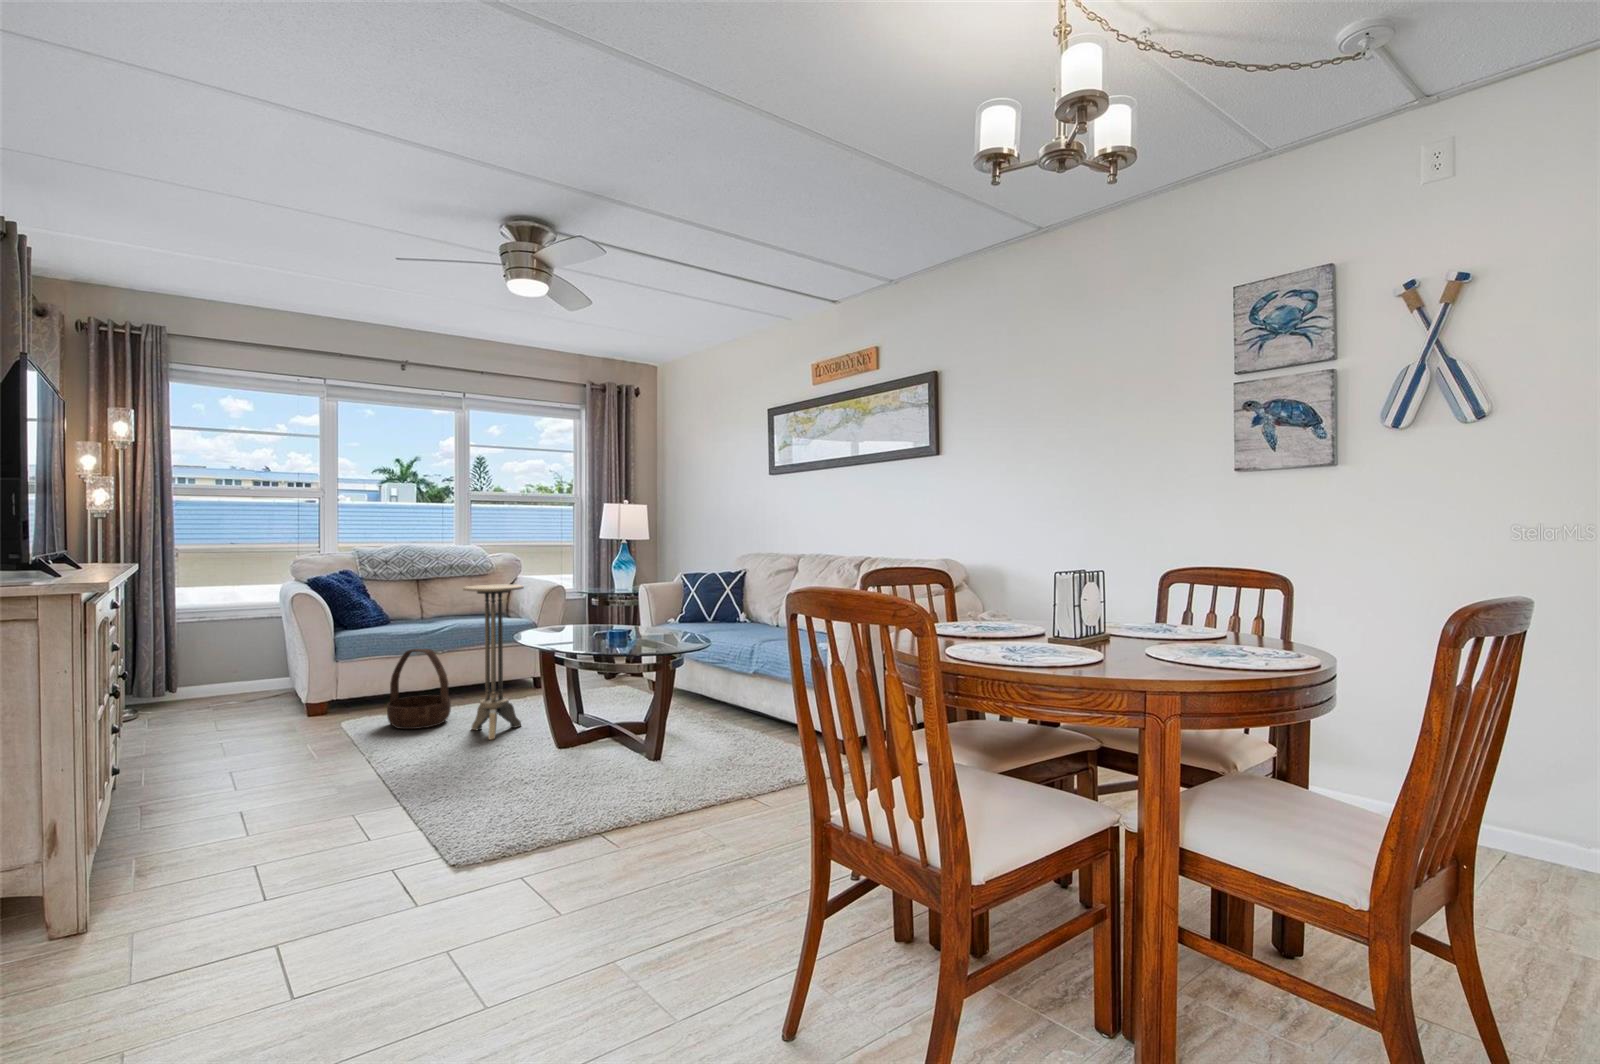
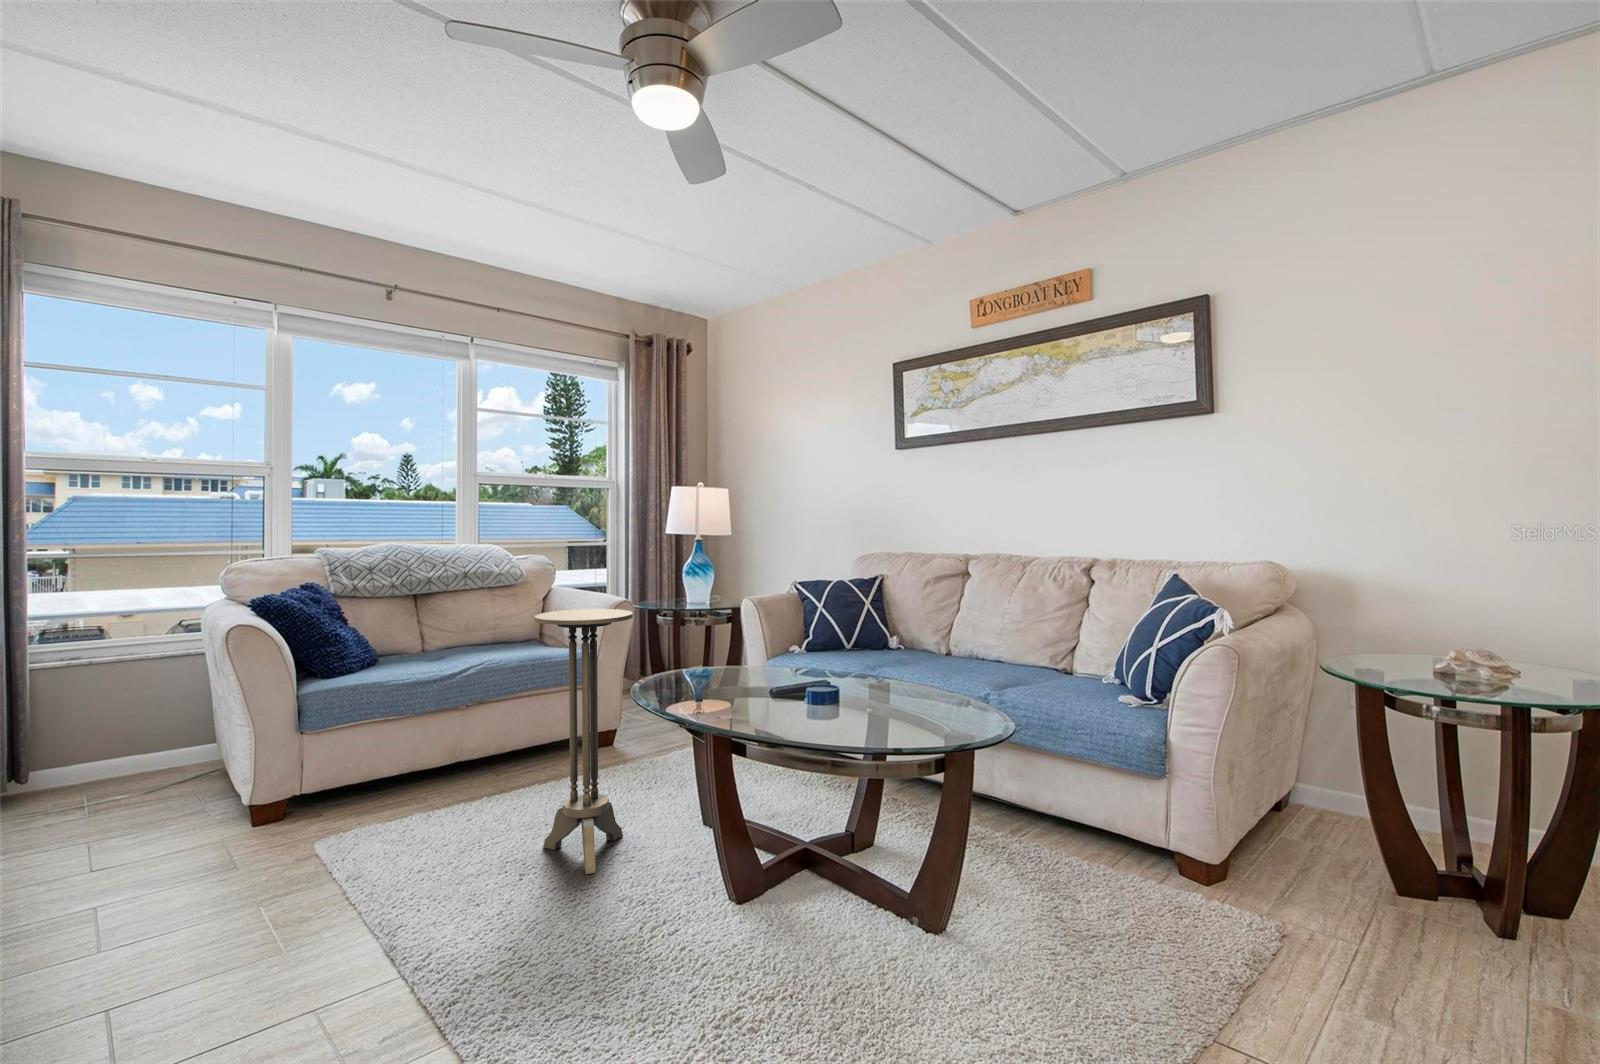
basket: present [387,649,451,729] -> none [397,714,500,852]

